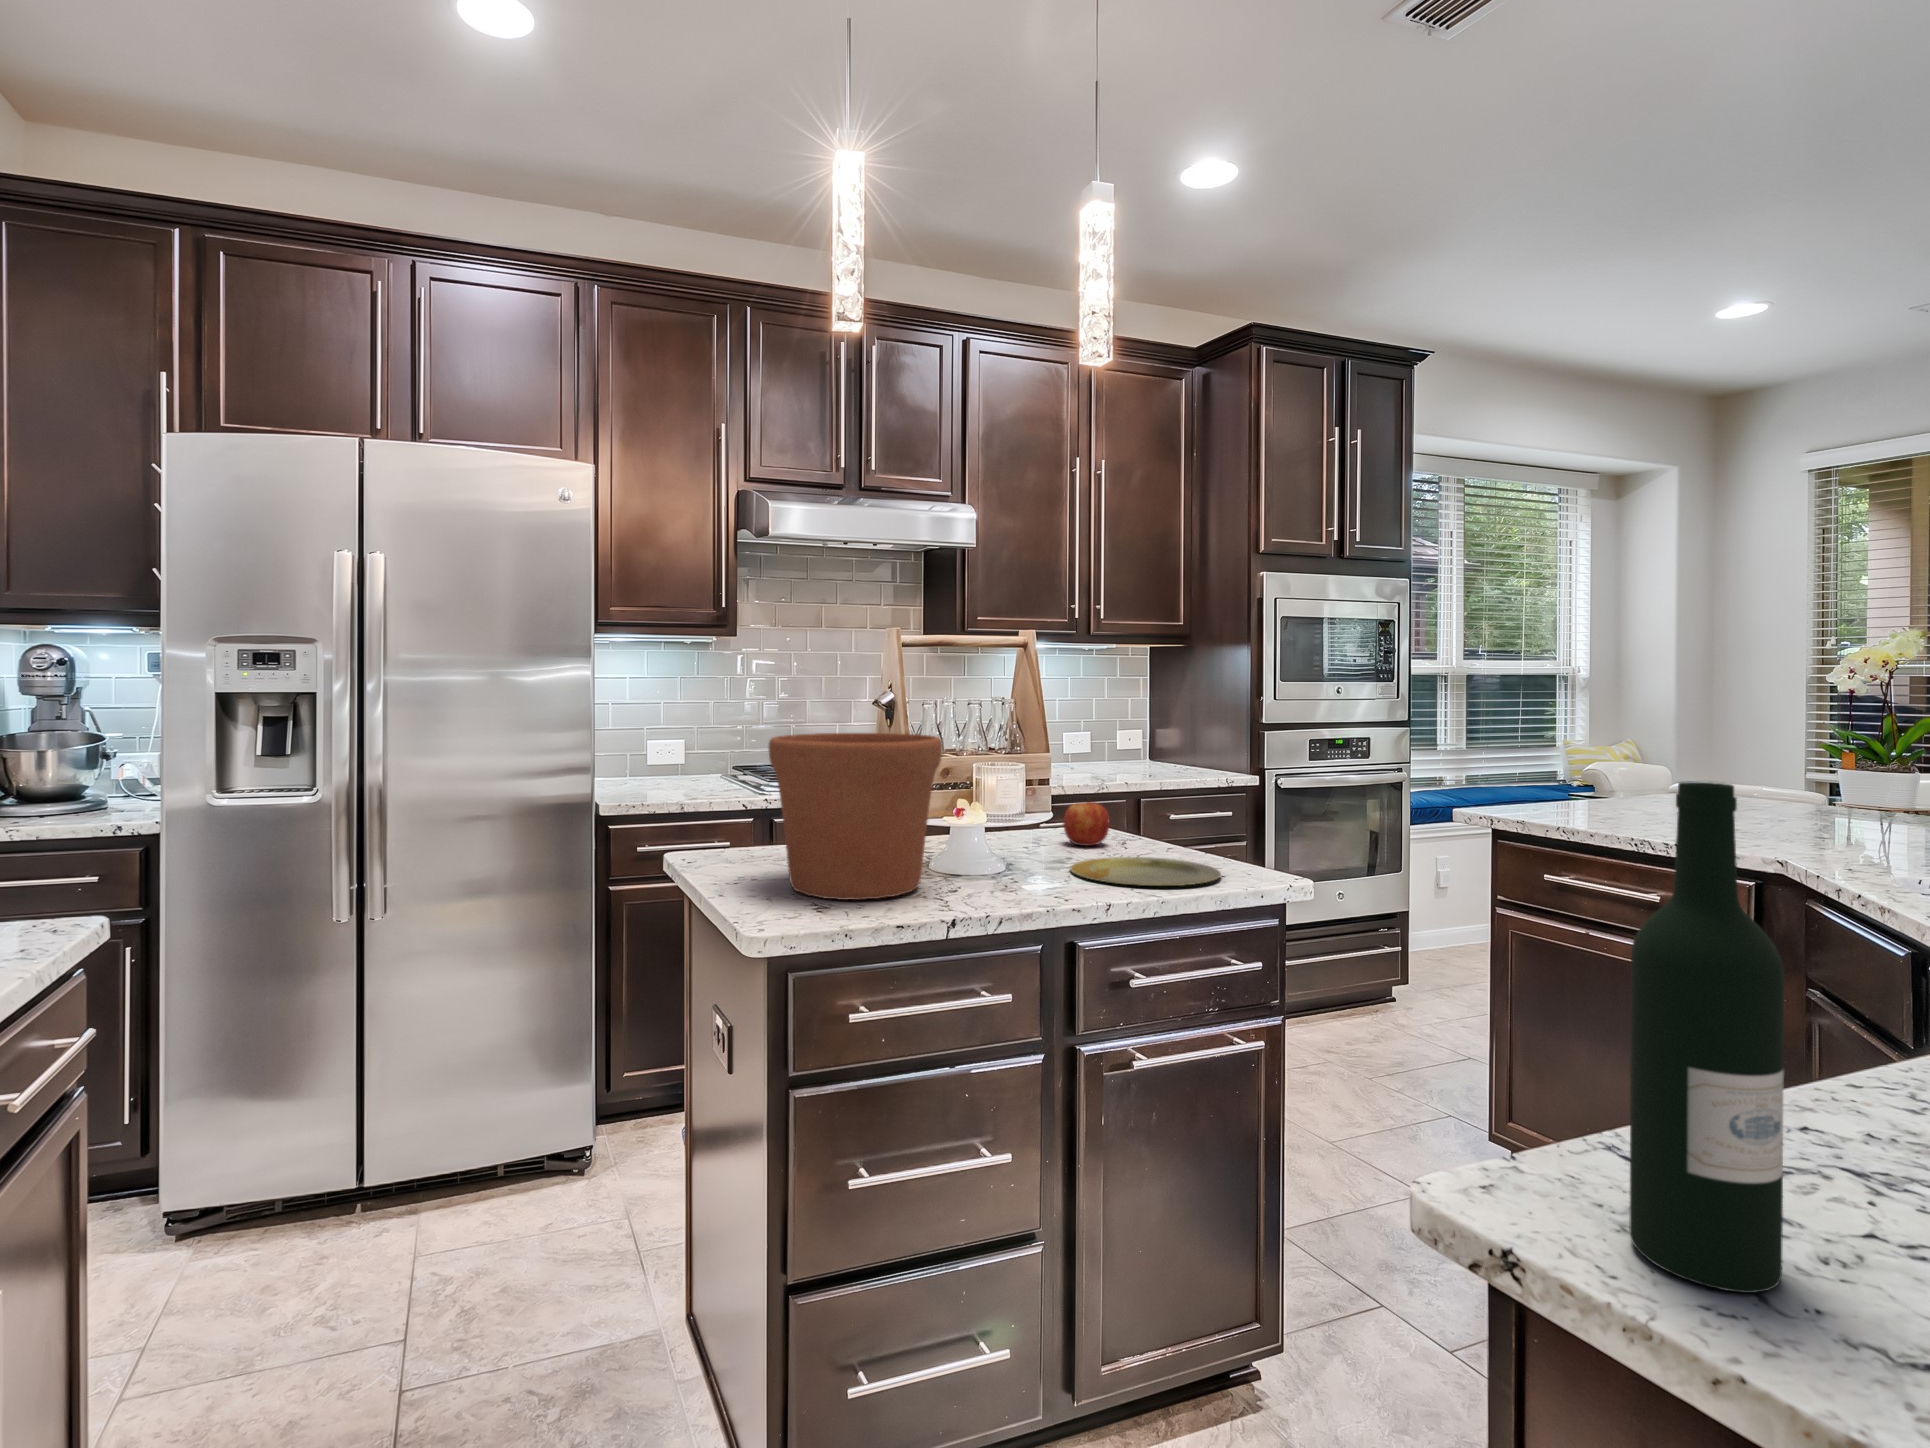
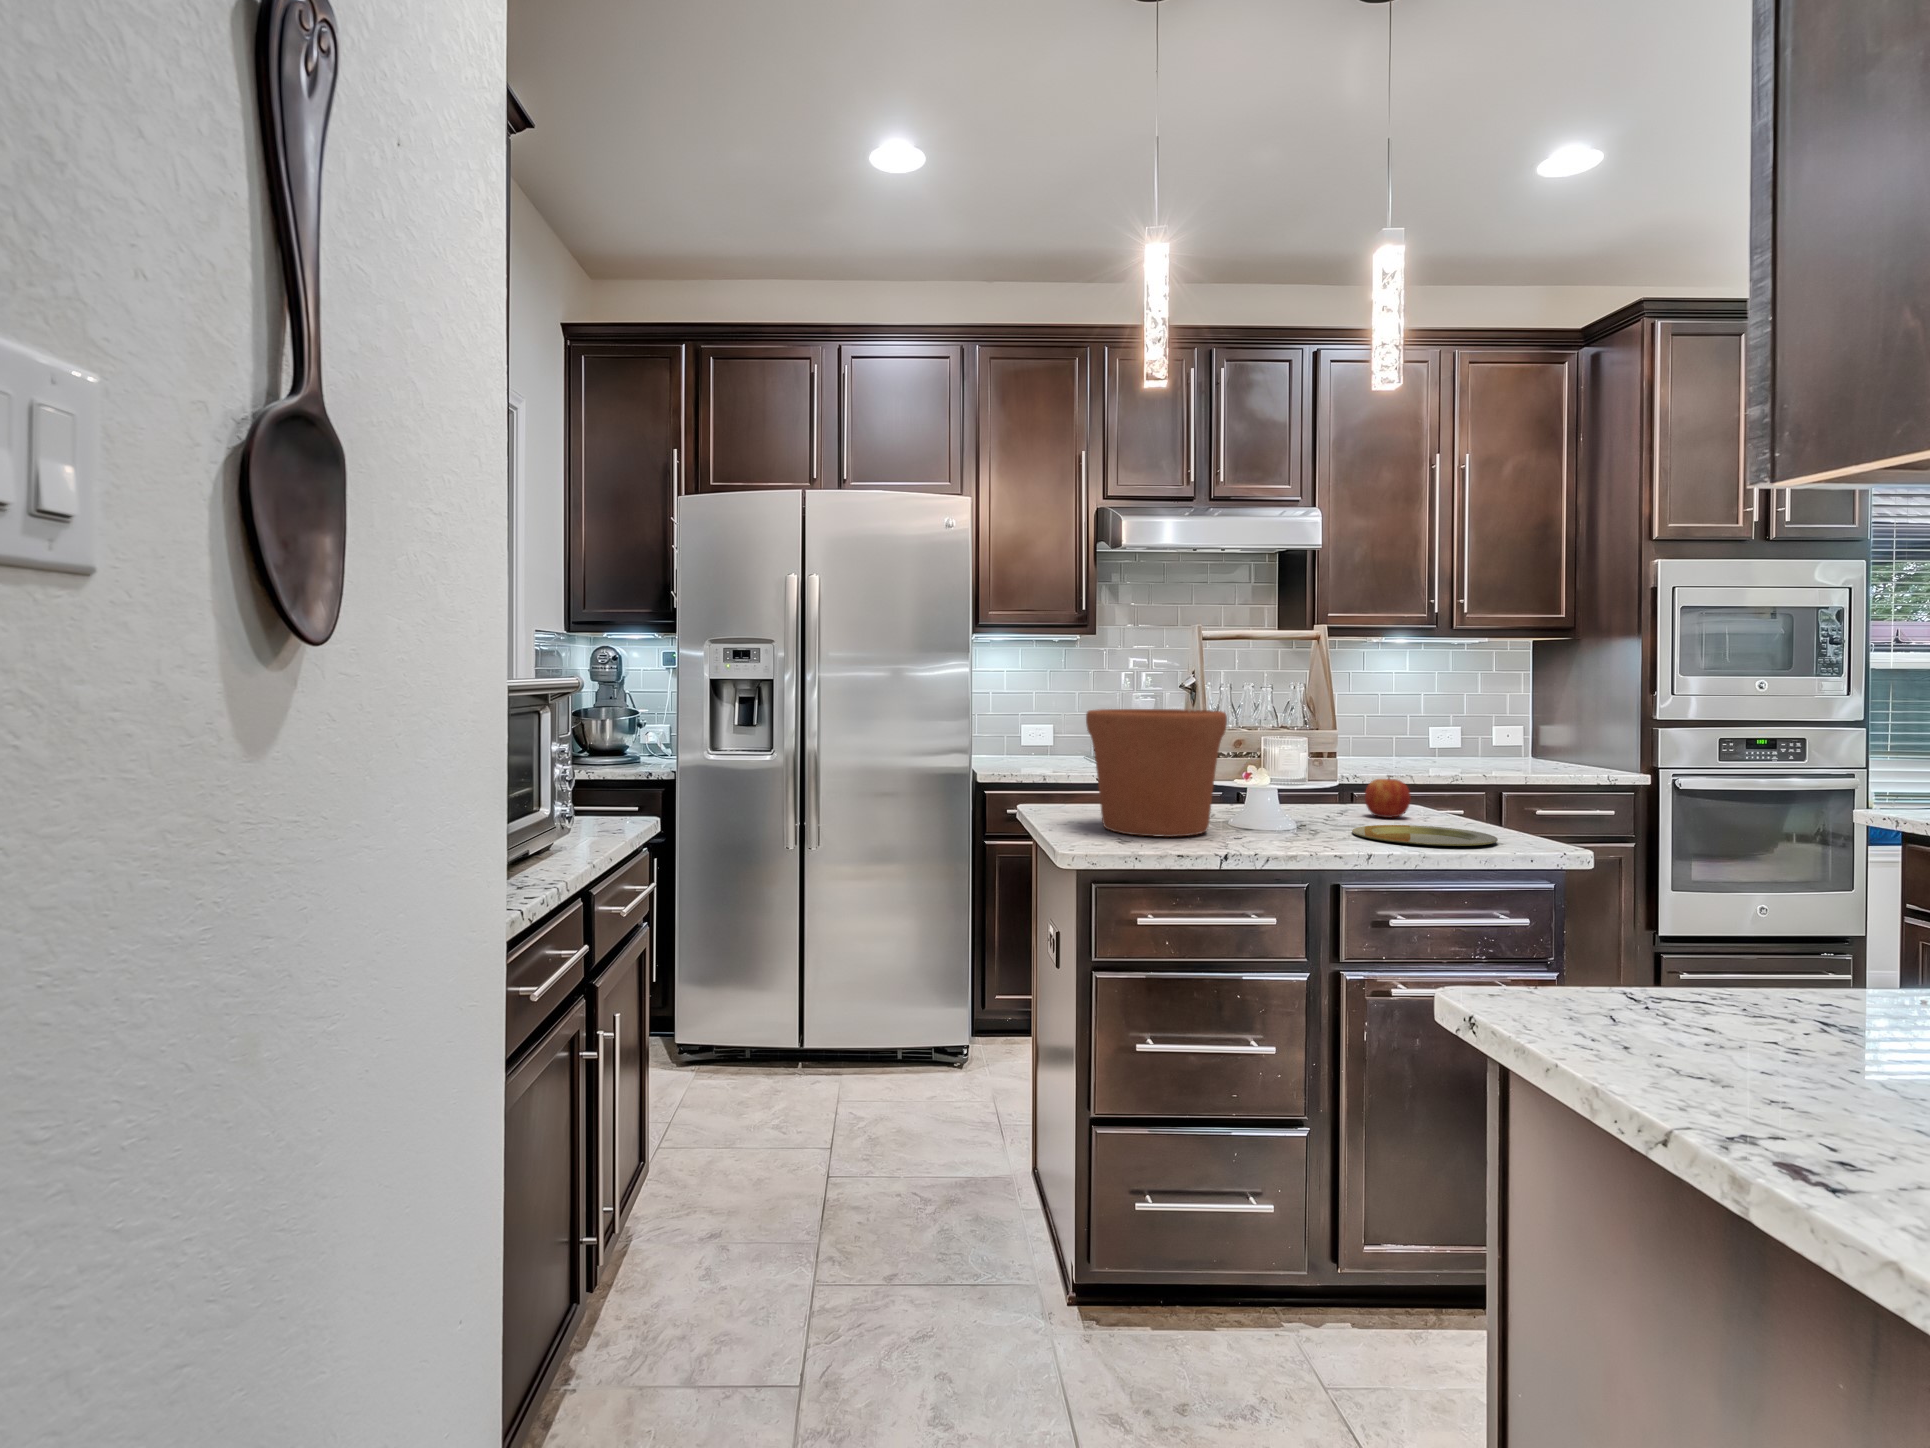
wine bottle: present [1630,782,1784,1293] -> none [1568,714,1665,1045]

